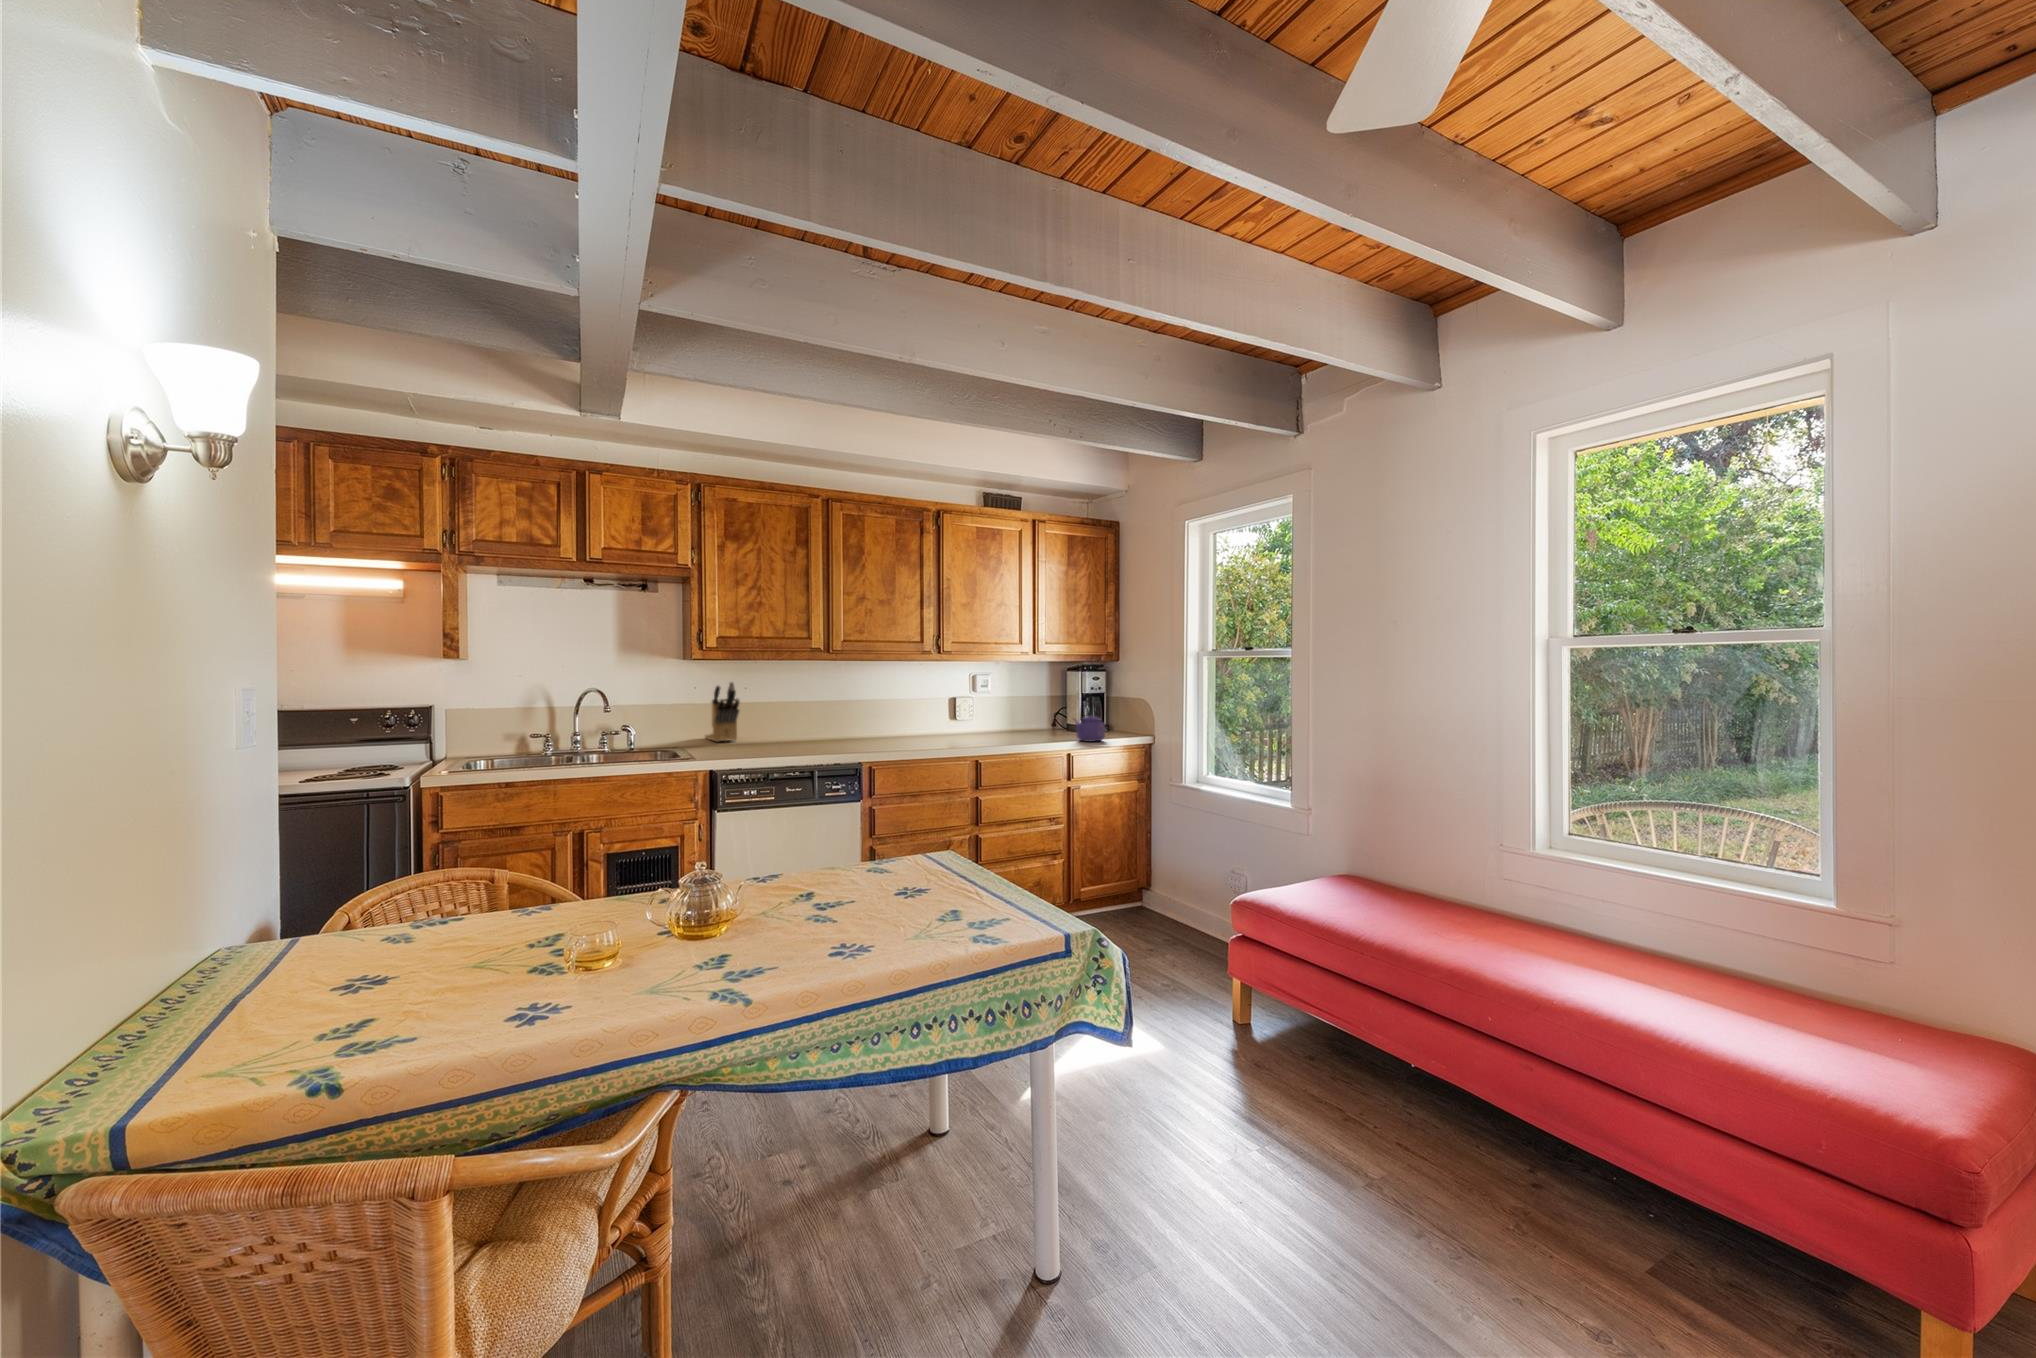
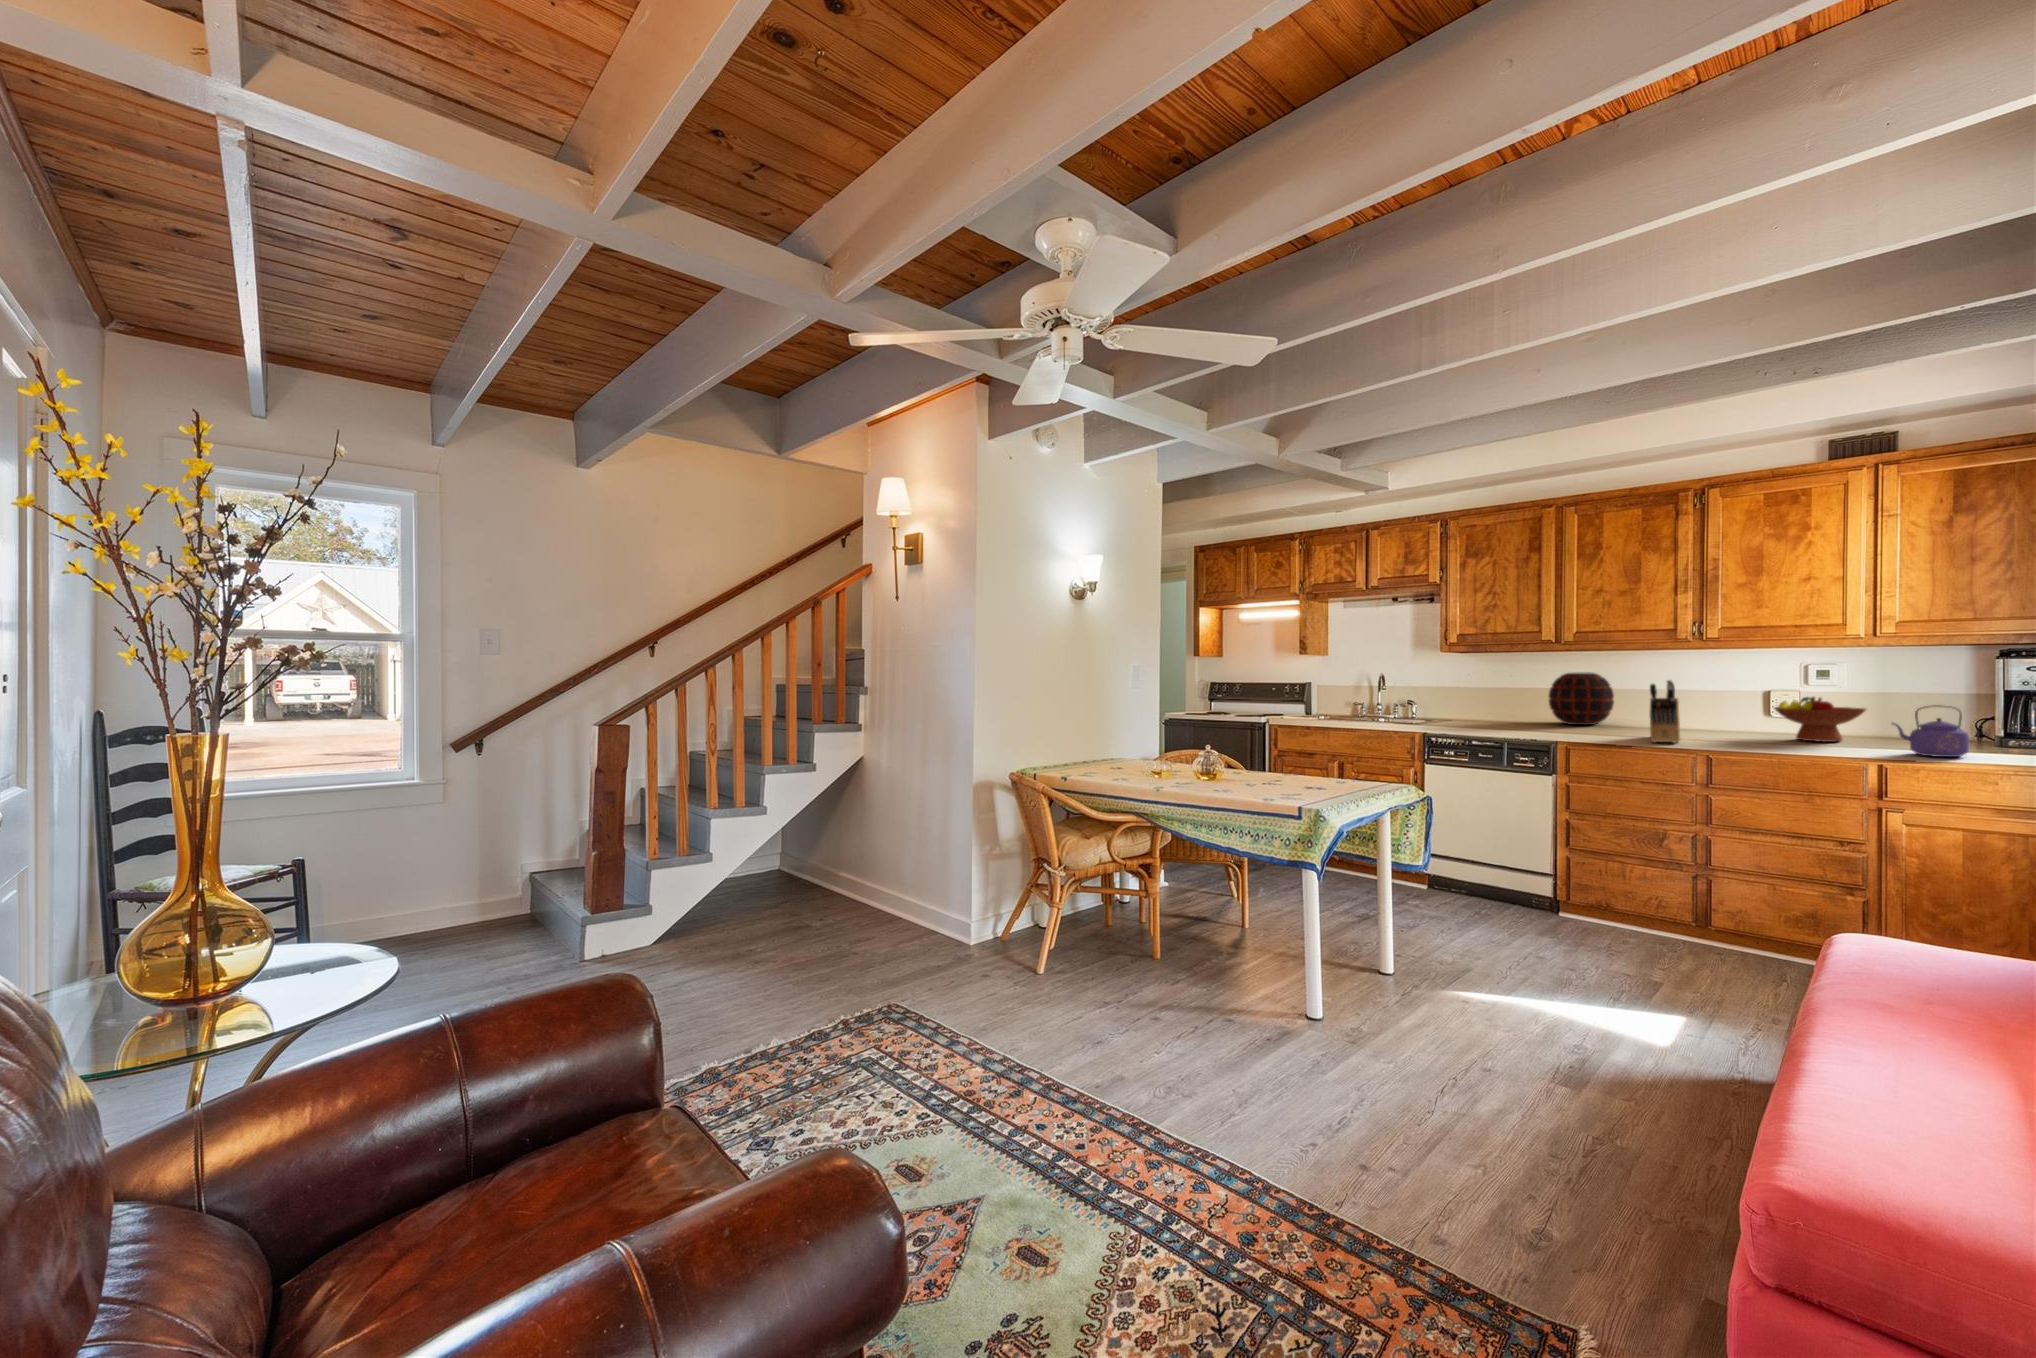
knife block: present [705,682,740,742] -> present [1650,680,1680,743]
decorative vase: none [797,684,856,740] -> present [1549,672,1614,725]
fruit bowl: none [982,701,1037,738] -> present [1774,697,1866,742]

